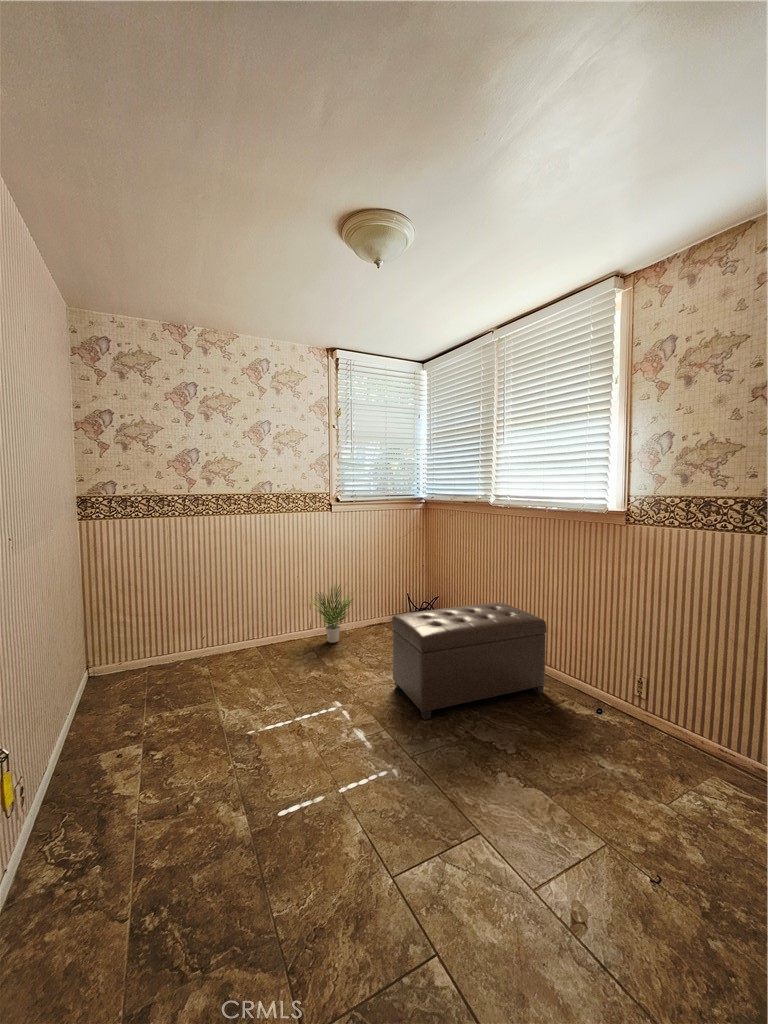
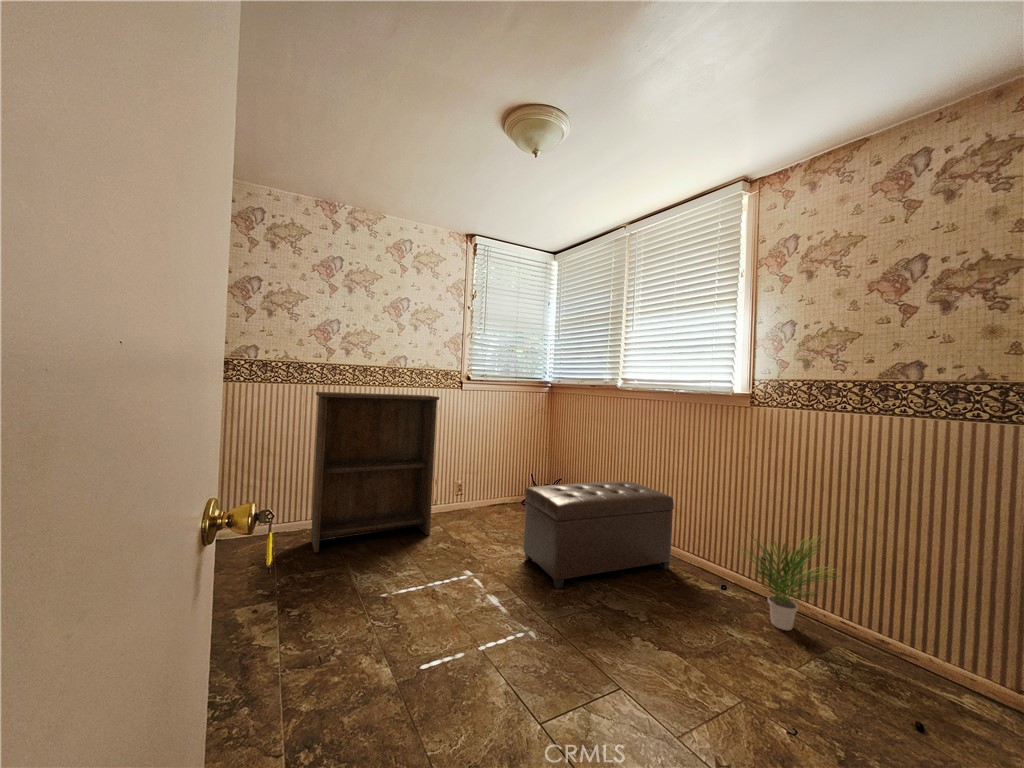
bookshelf: none [176,522,302,687] -> present [311,392,439,552]
potted plant: present [313,585,353,643] -> present [749,534,835,630]

